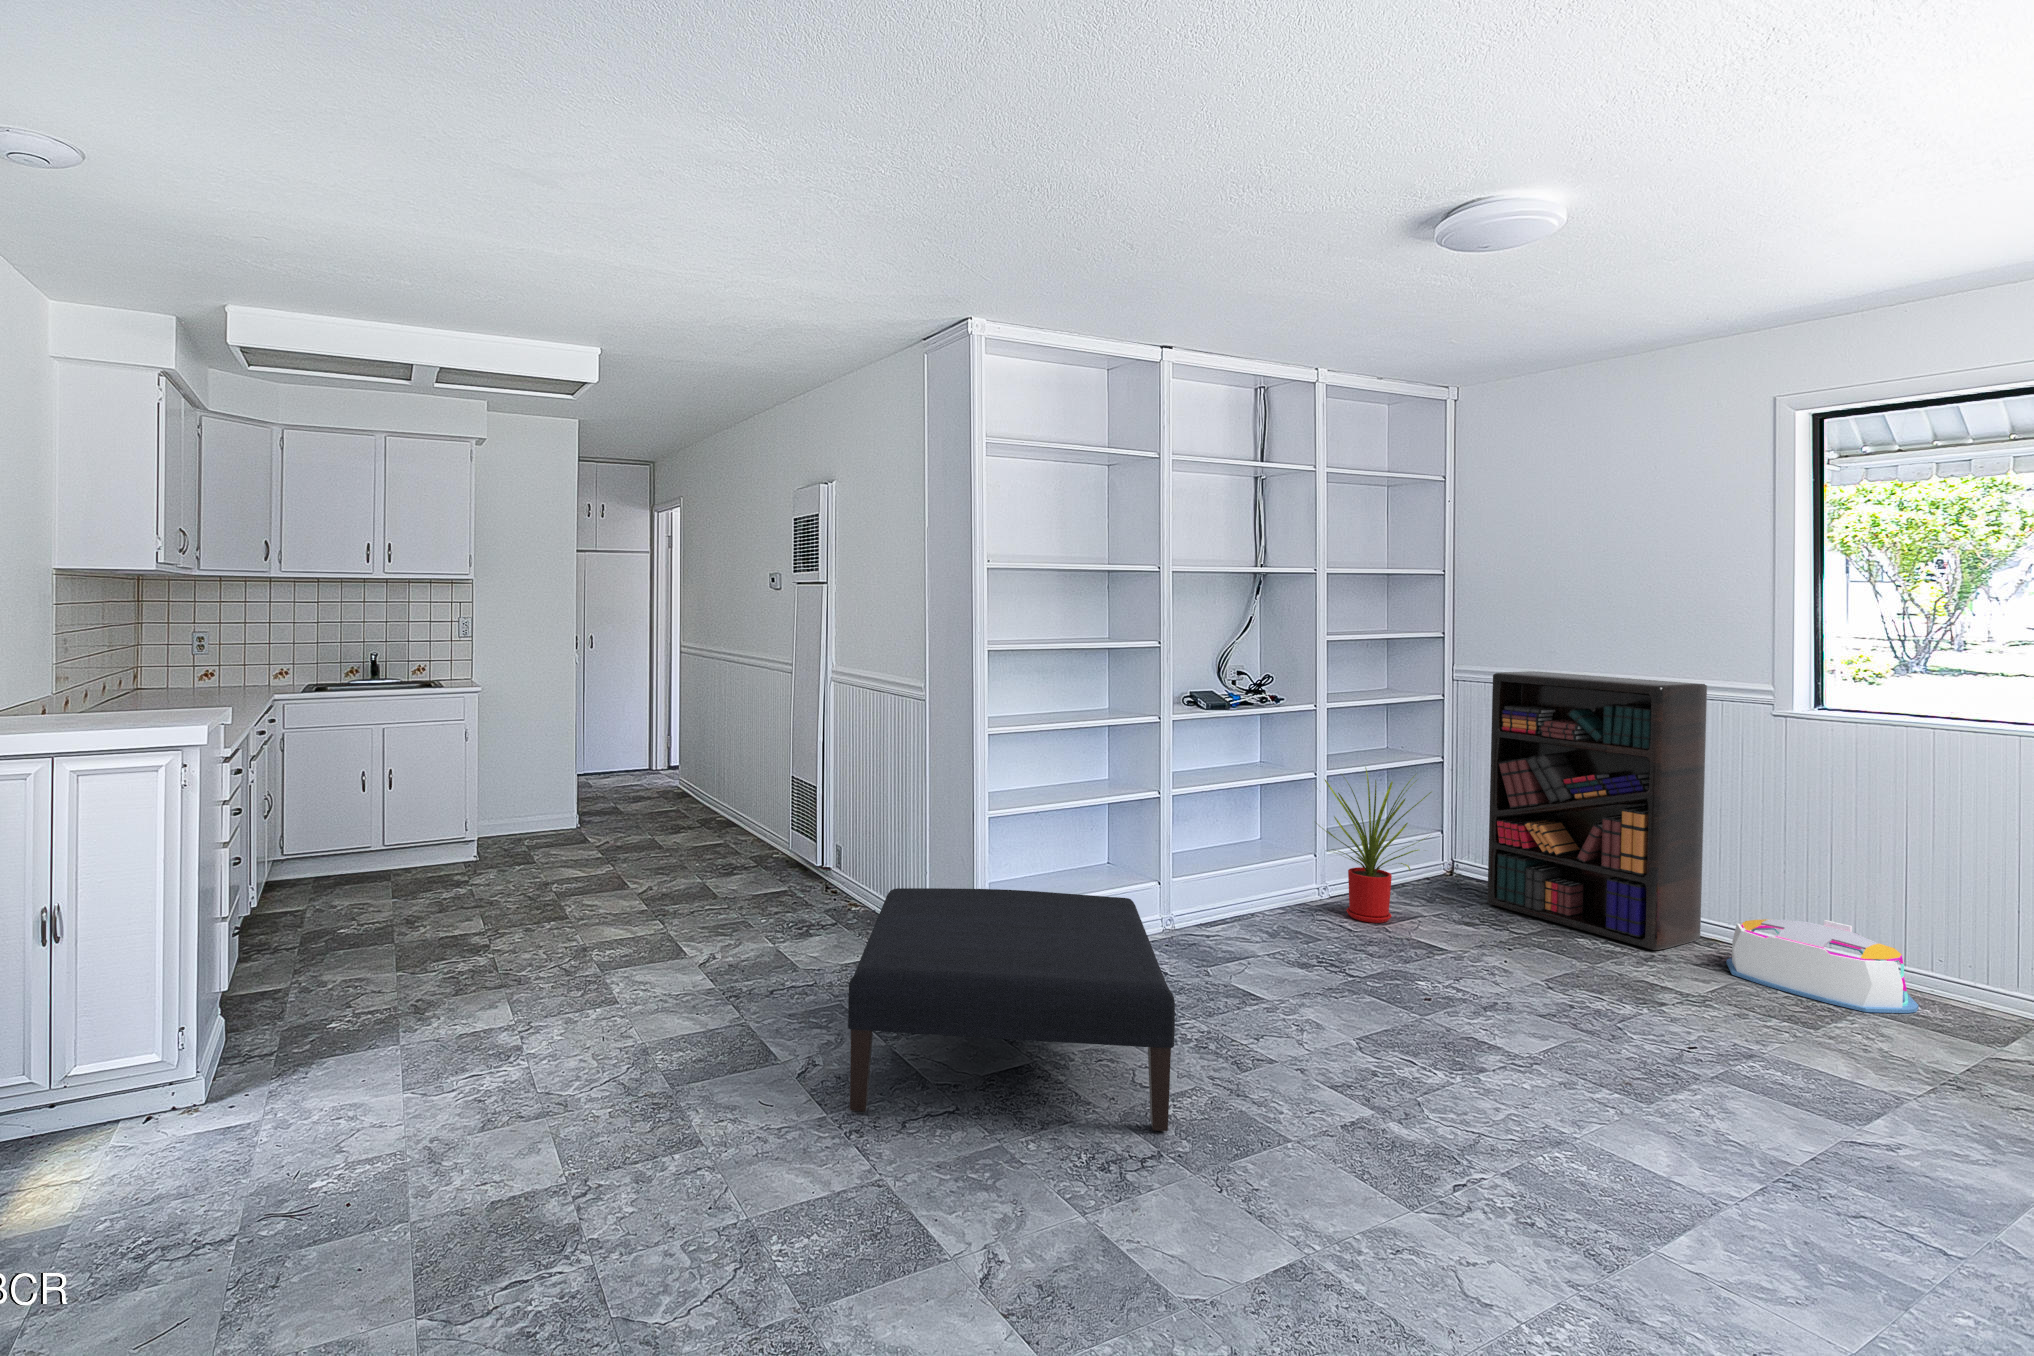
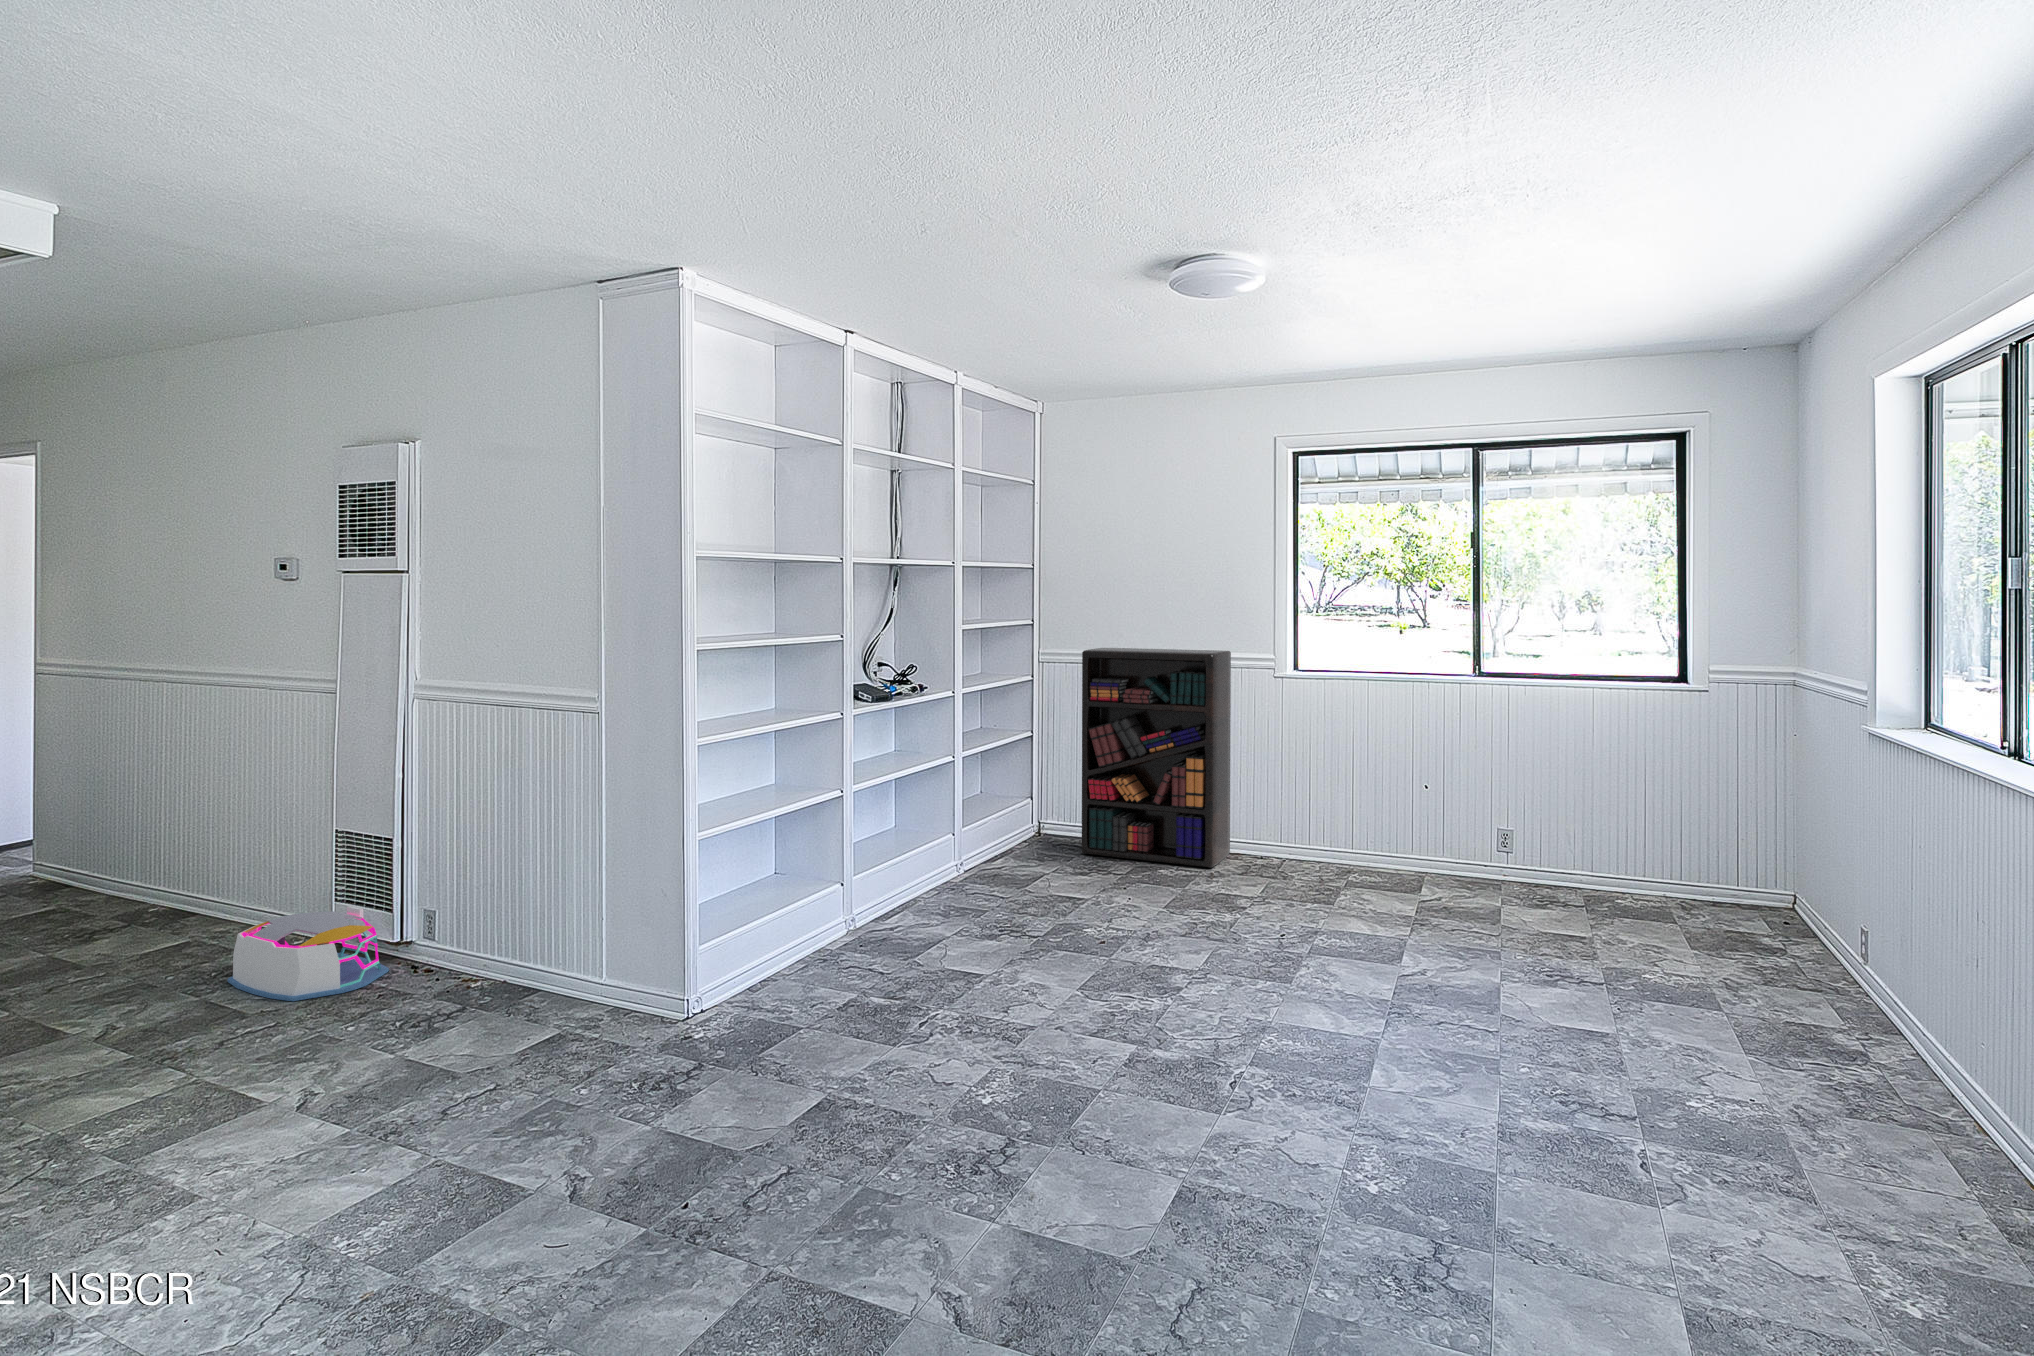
house plant: present [1316,767,1431,923] -> none [956,743,1056,887]
ottoman: present [848,888,1175,1131] -> none [600,902,1006,1212]
storage bin: present [1726,919,1919,1013] -> present [228,906,389,1001]

